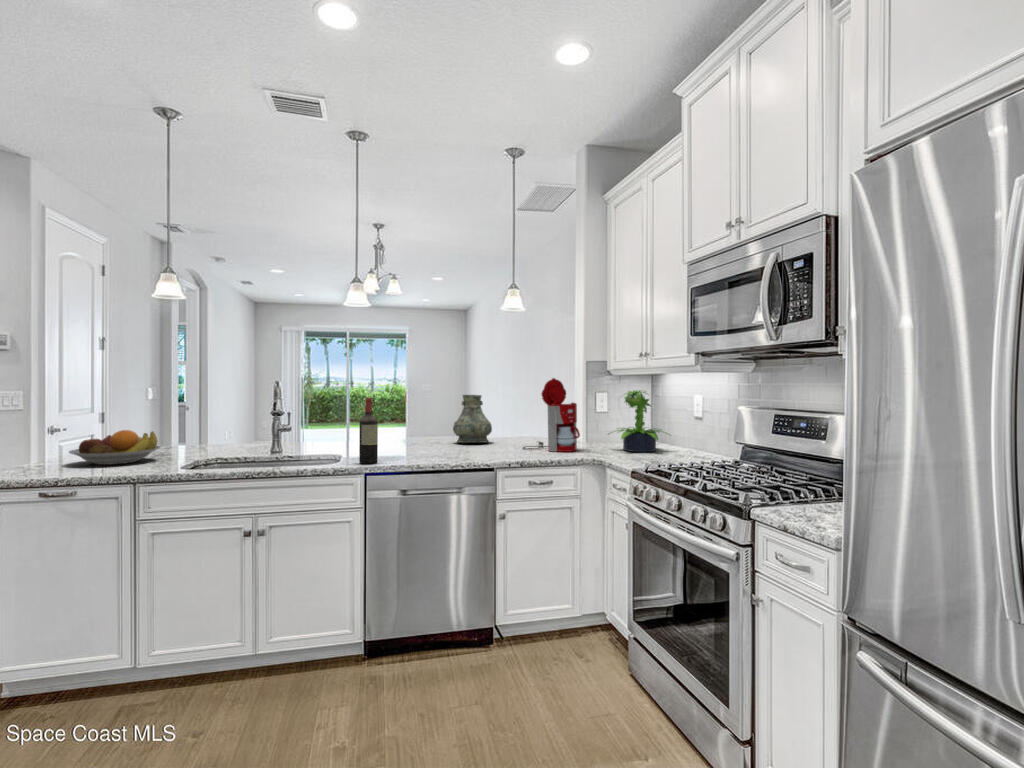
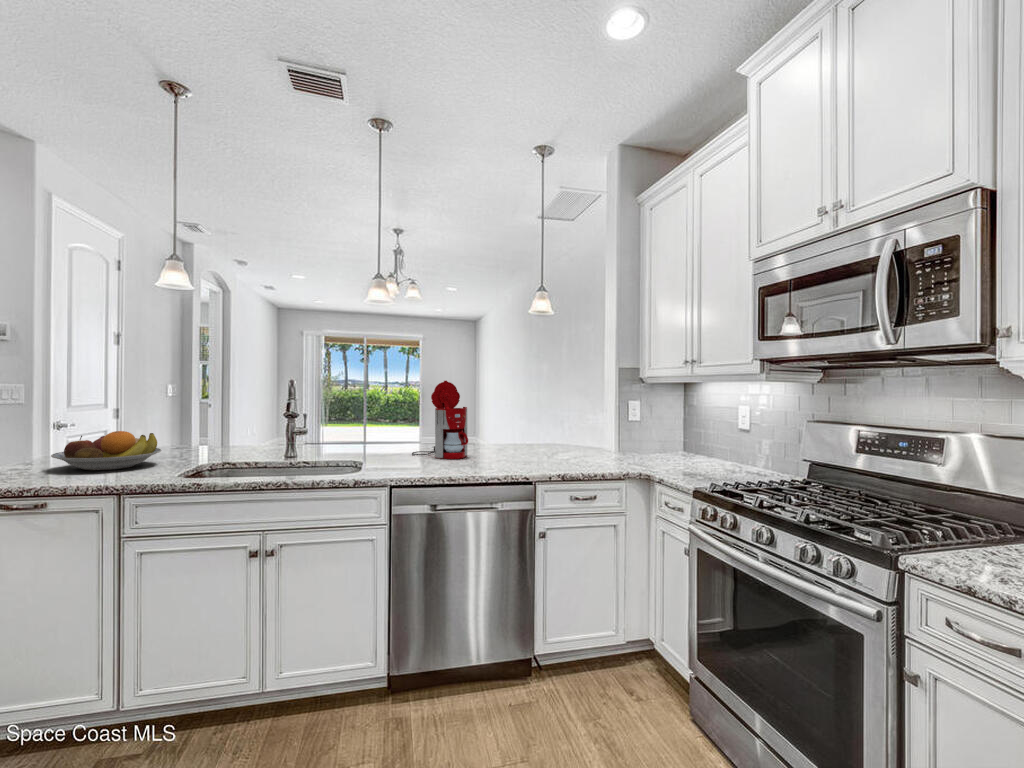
coffee maker: present [523,378,580,452] -> present [412,381,468,459]
potted plant: present [617,390,664,452] -> none [645,398,714,464]
vase: present [453,395,492,443] -> none [478,399,518,449]
wine bottle: present [359,398,378,464] -> none [384,400,406,475]

